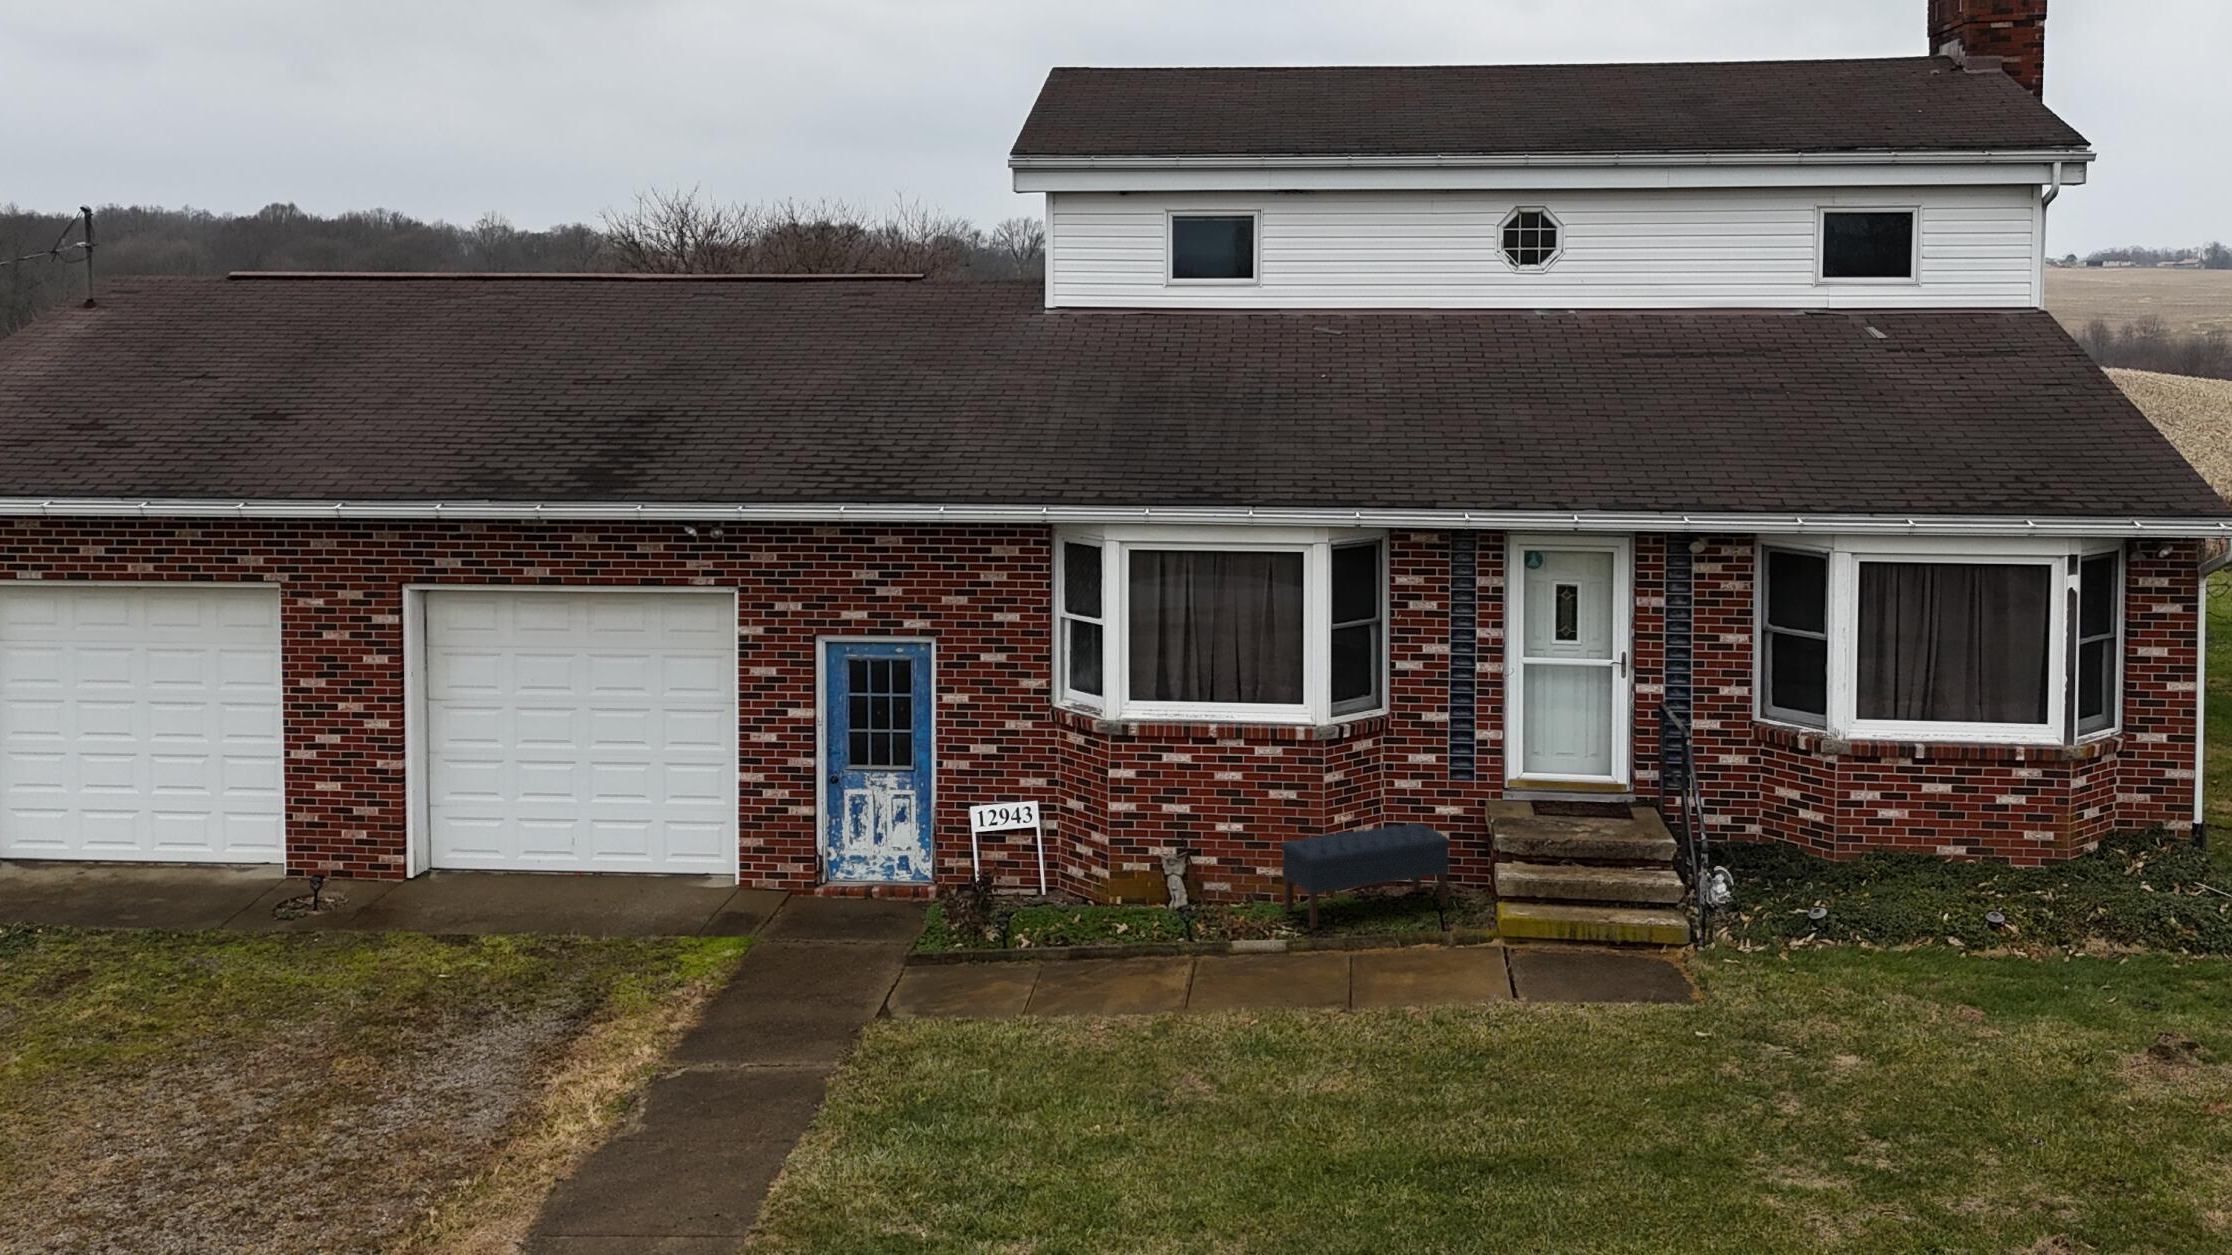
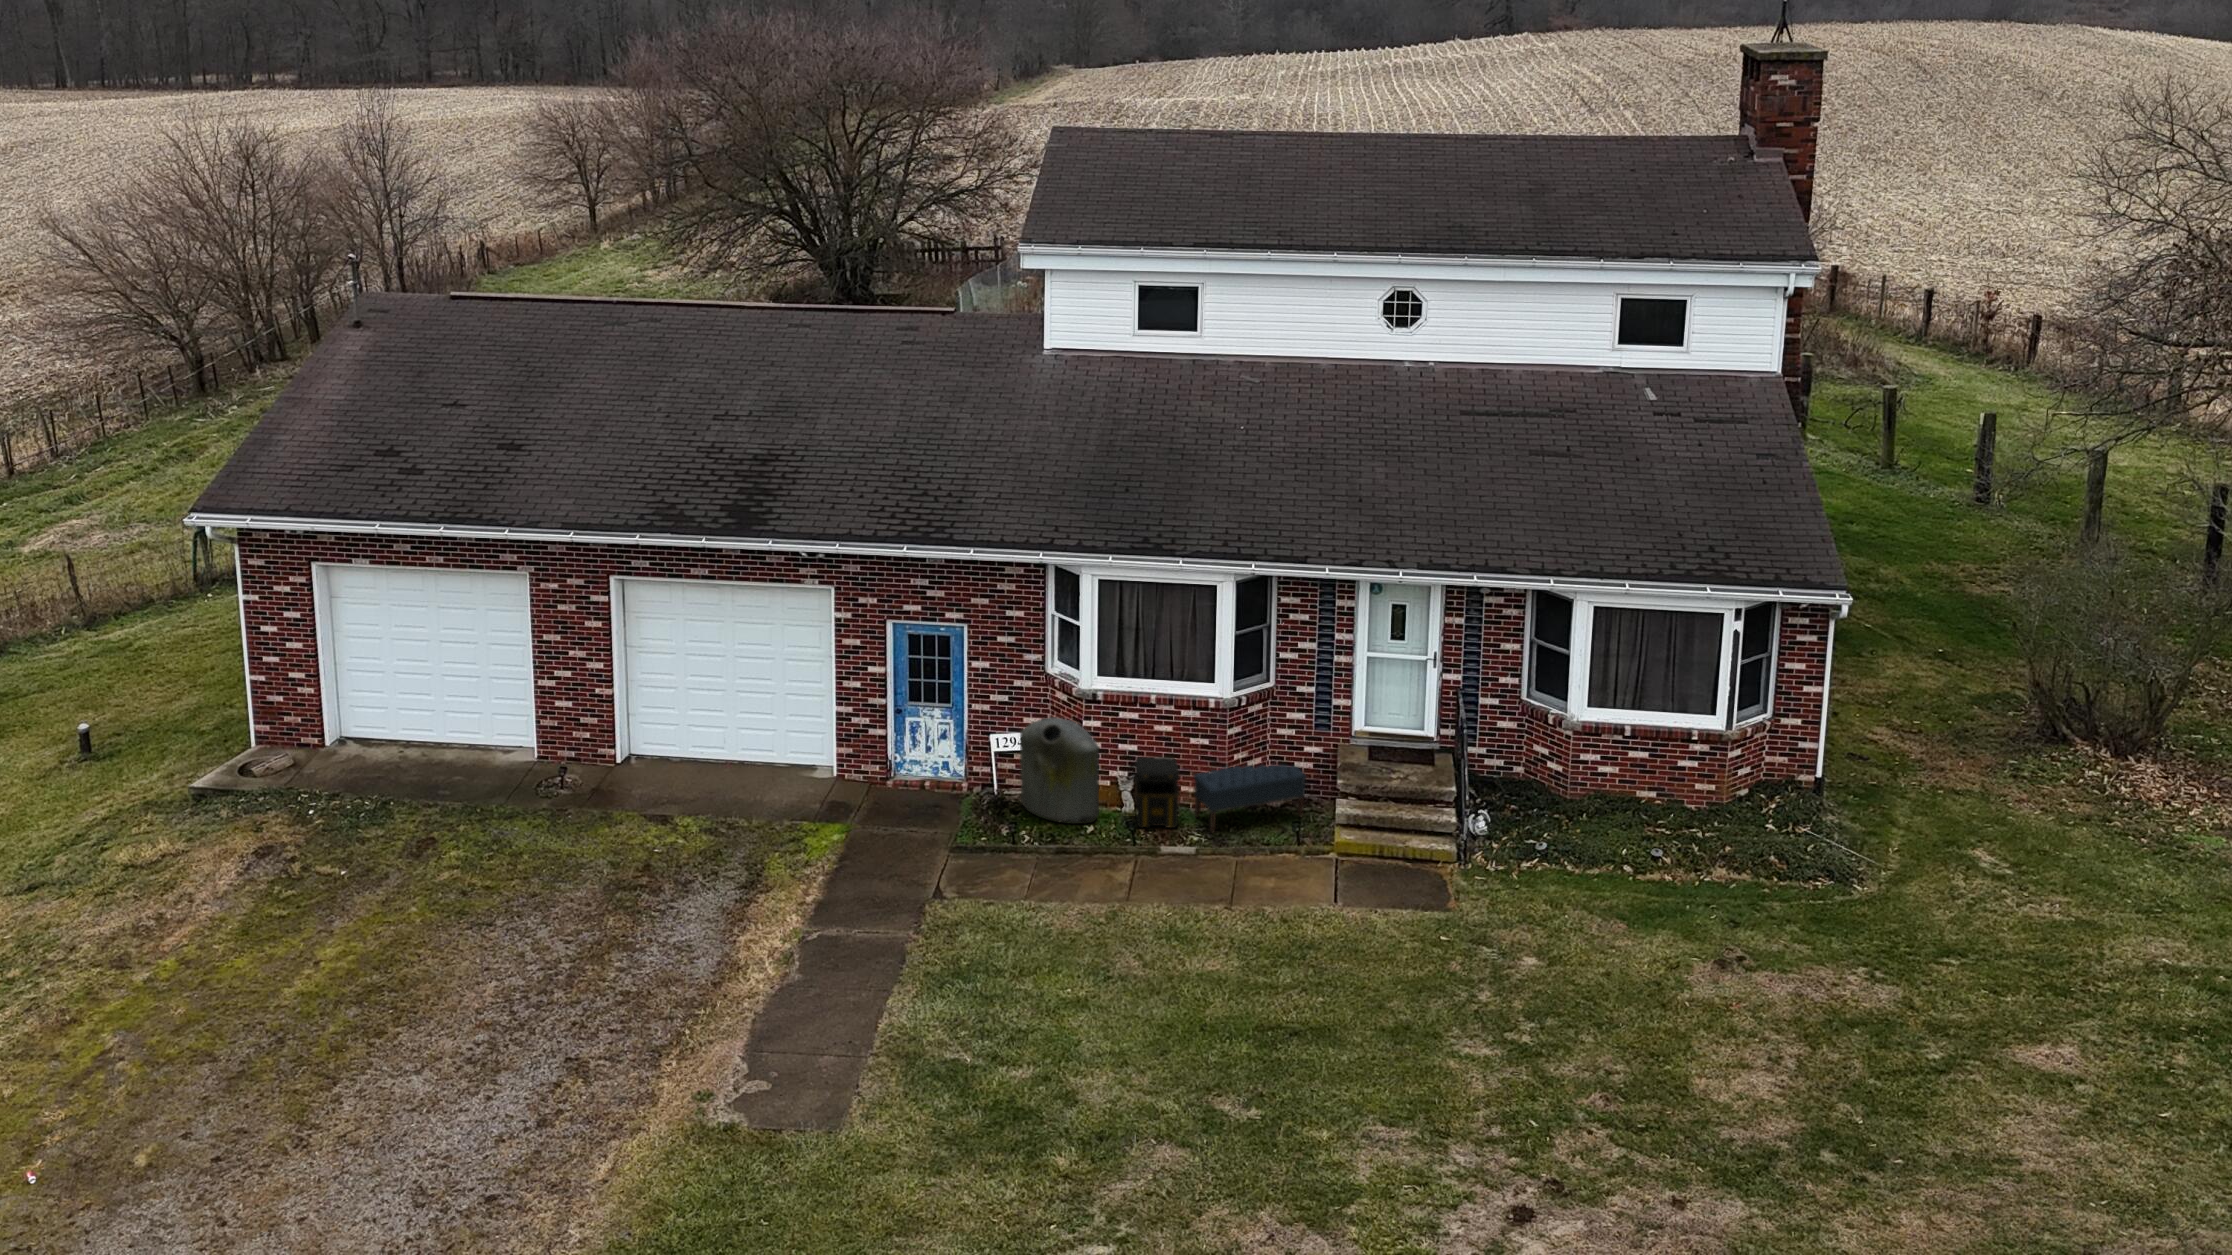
trash can: none [1018,762,1139,926] -> present [1020,717,1099,824]
toolbox: none [1192,819,1262,926] -> present [1135,757,1180,828]

